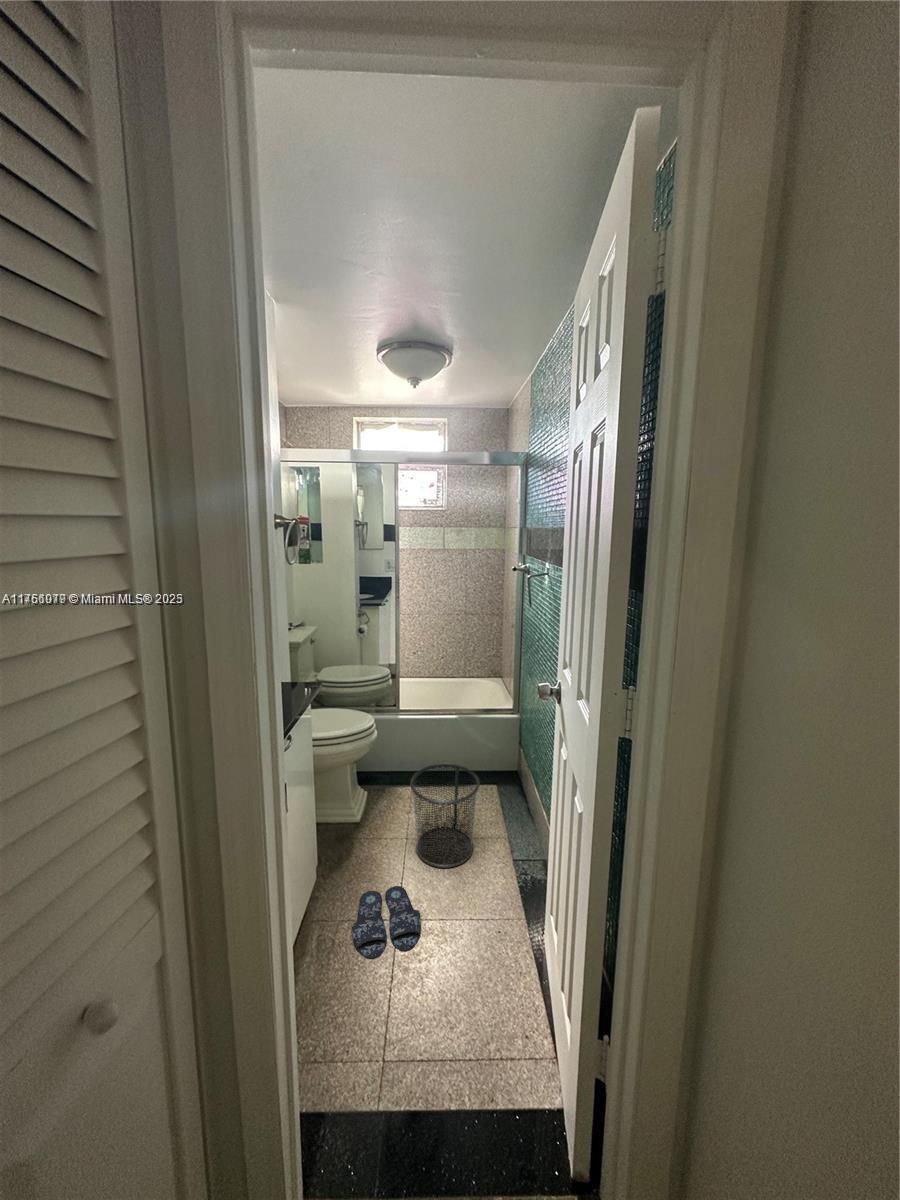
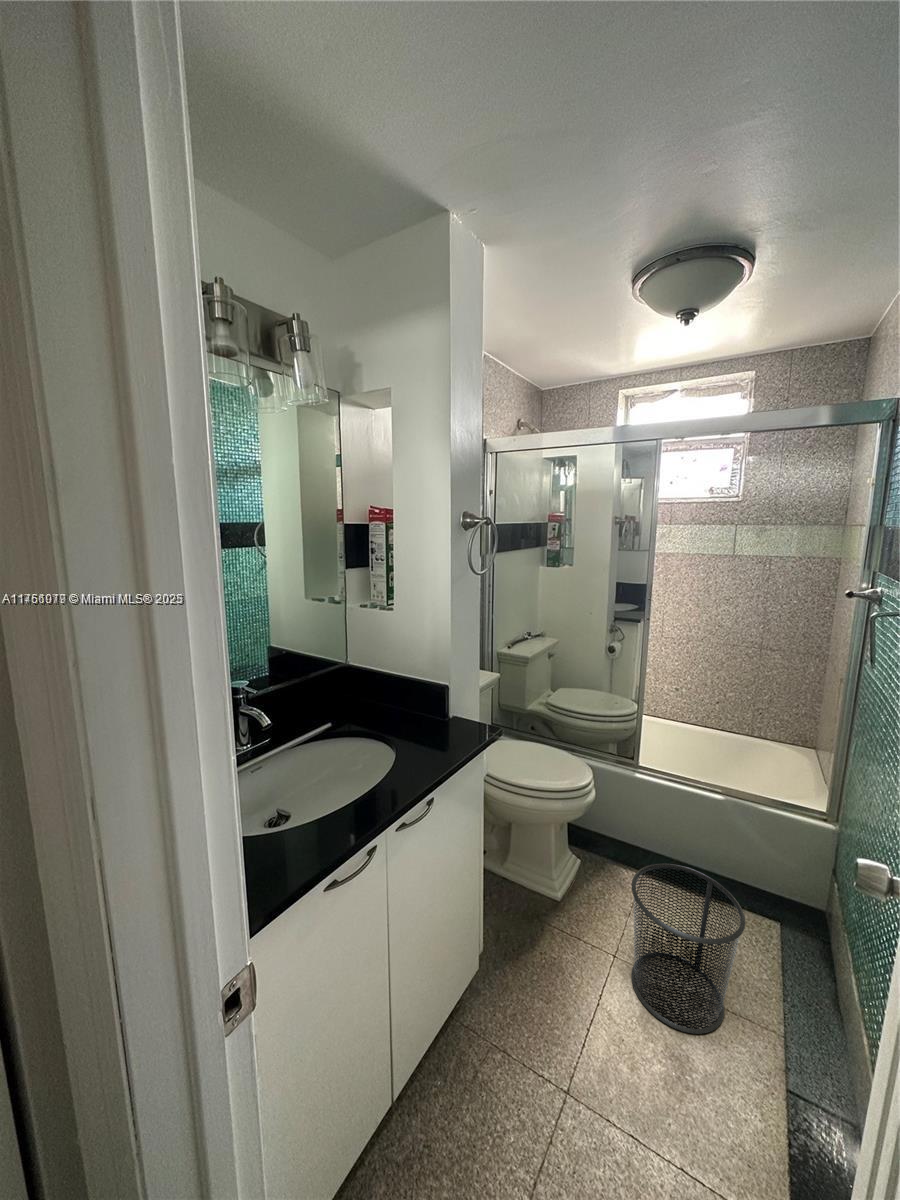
slippers: present [352,886,421,959] -> none [521,1005,619,1136]

